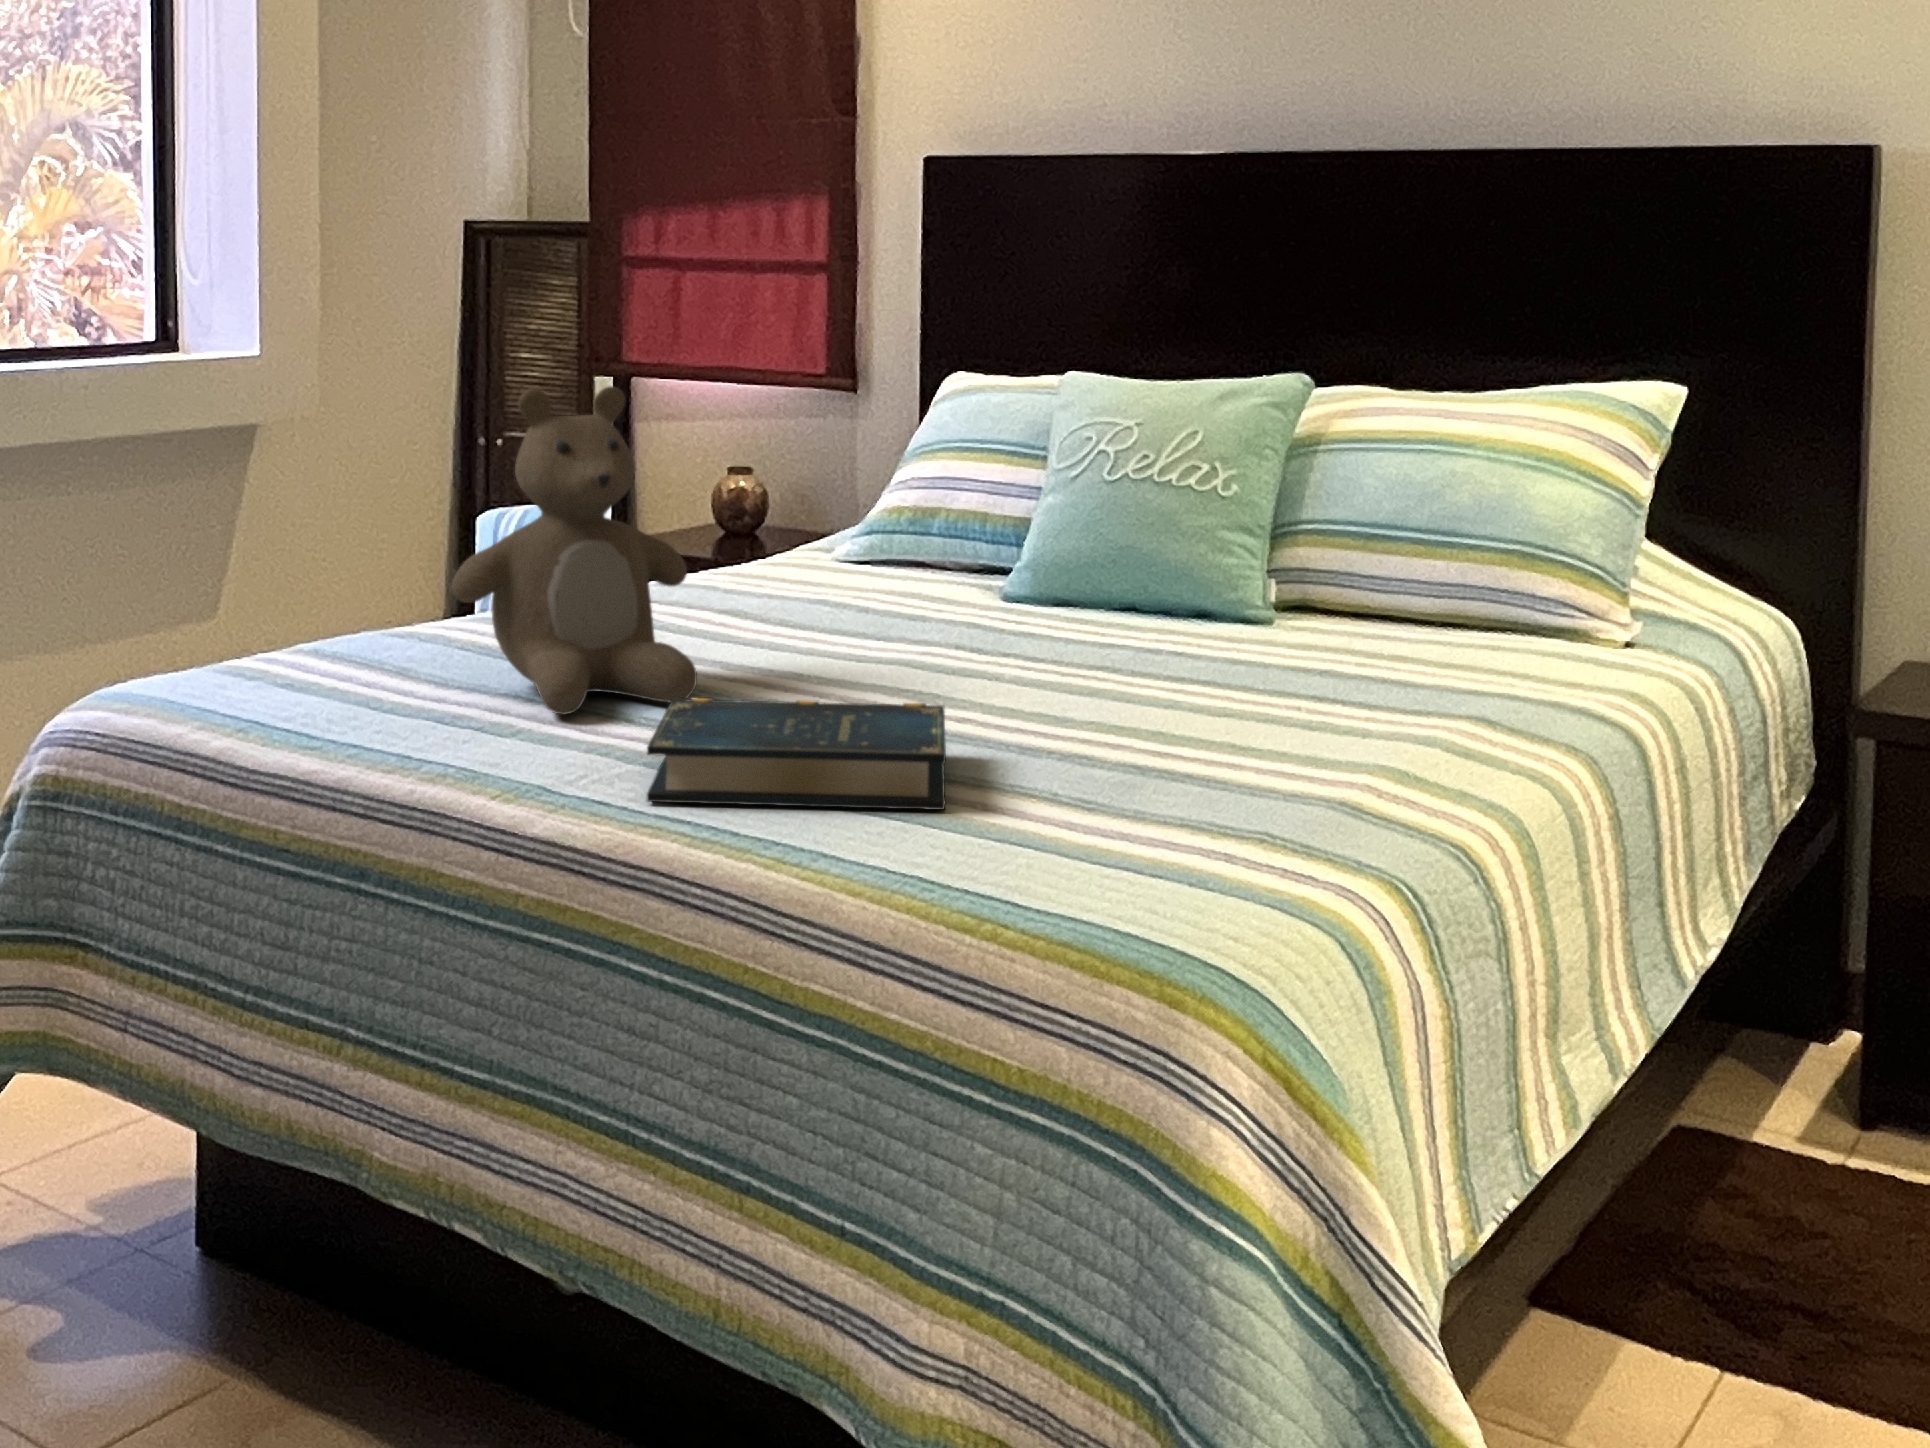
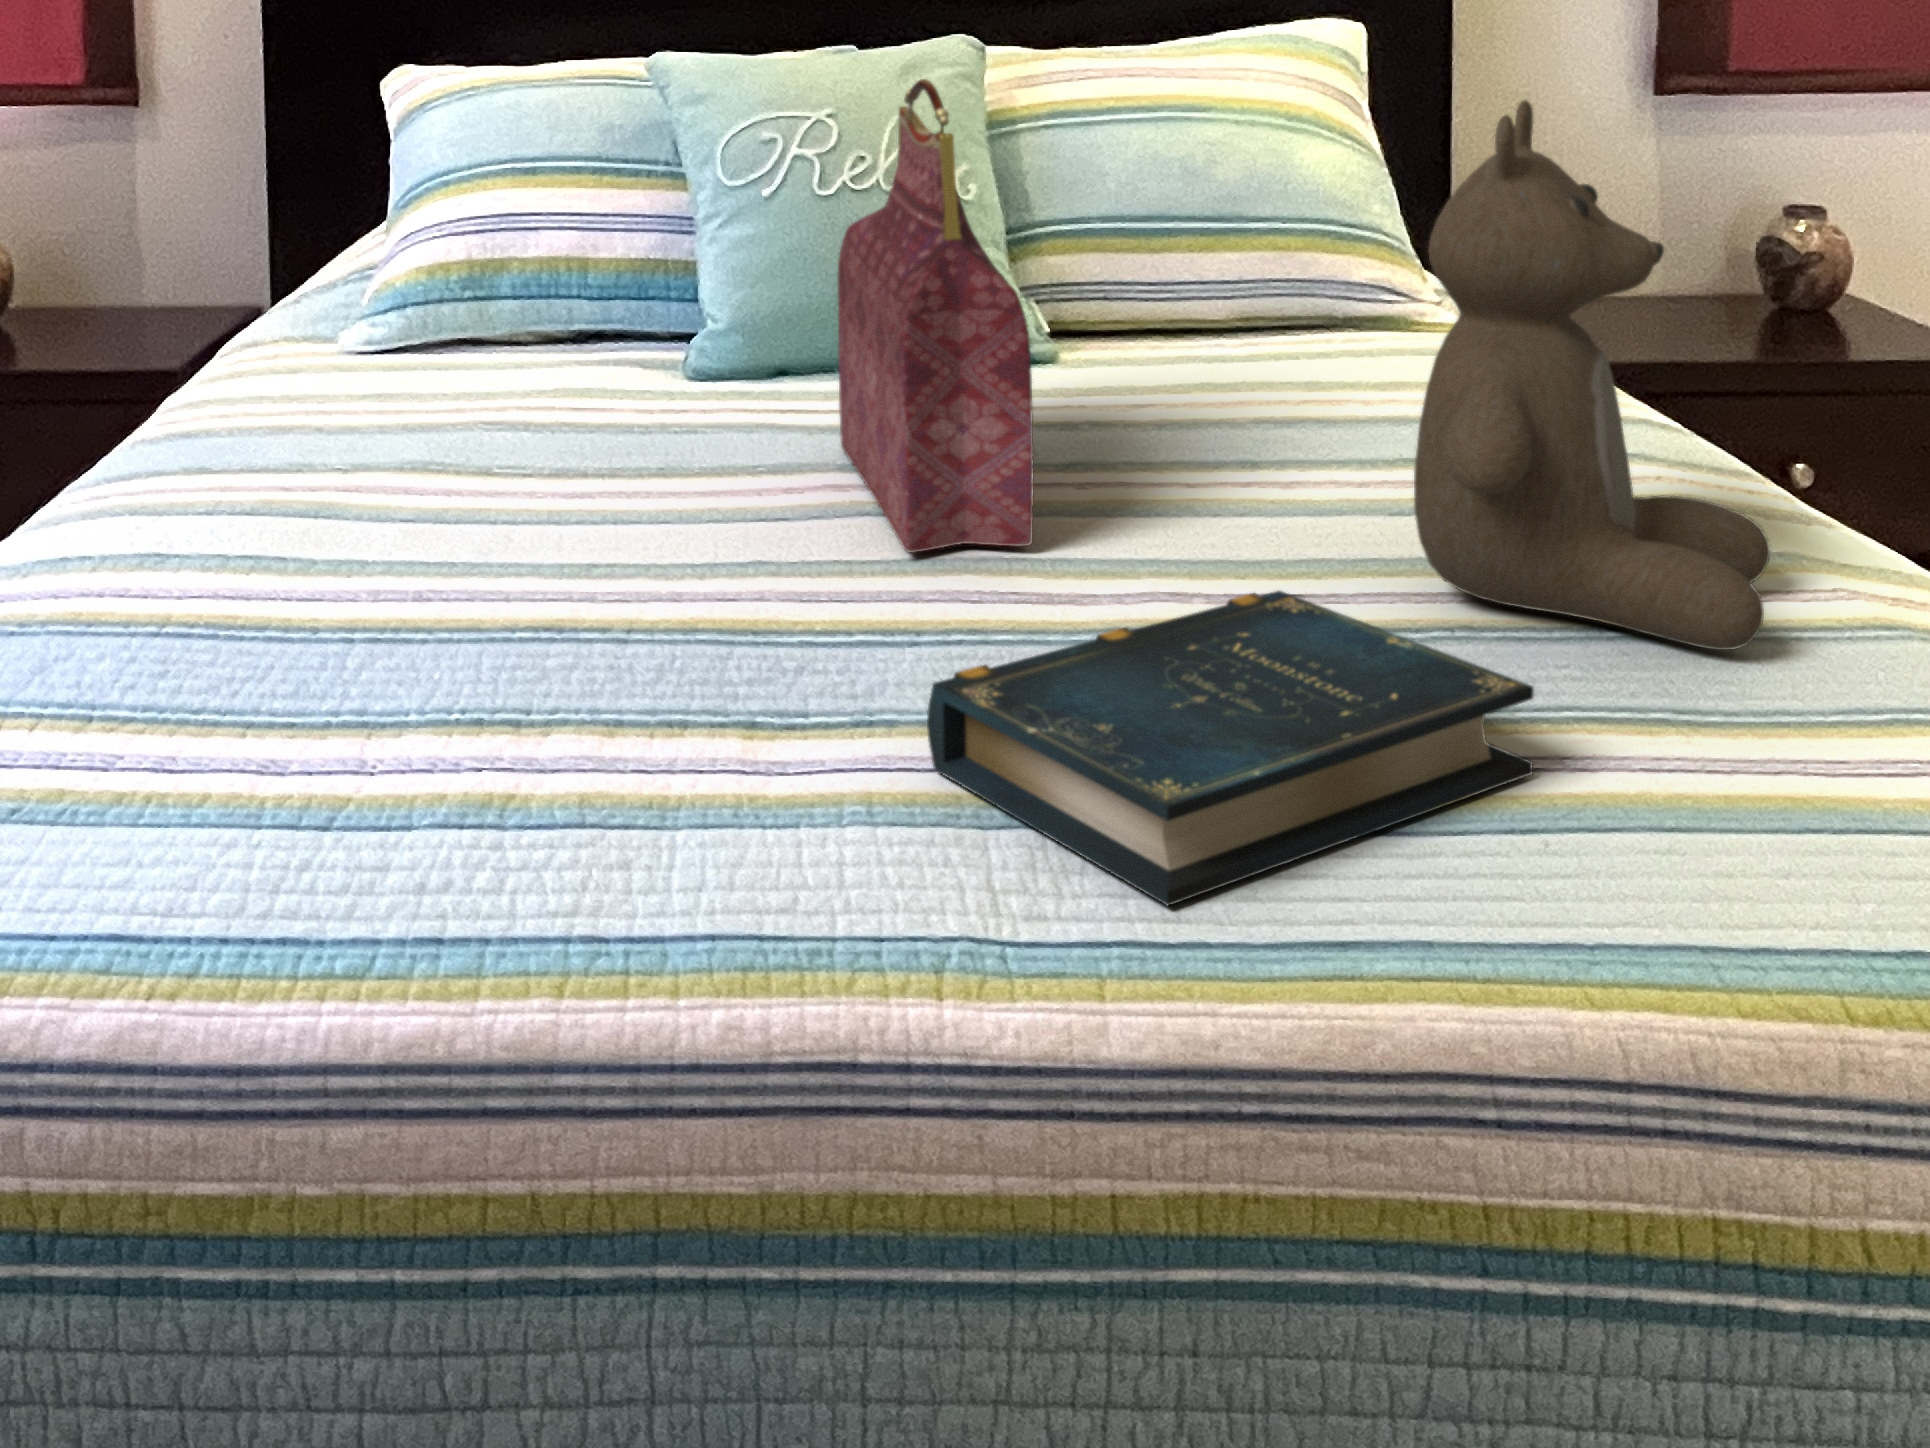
handbag: none [878,382,1058,690] -> present [838,79,1033,553]
teddy bear: present [452,386,697,715] -> present [1414,100,1770,650]

